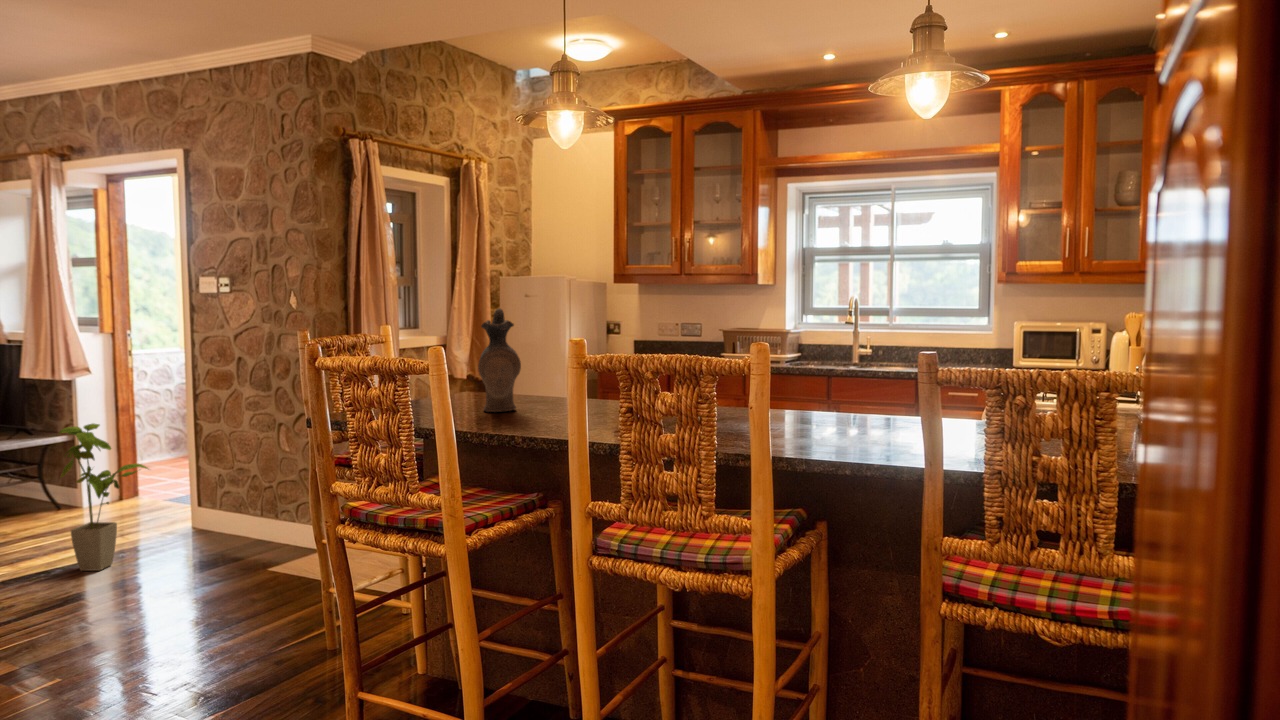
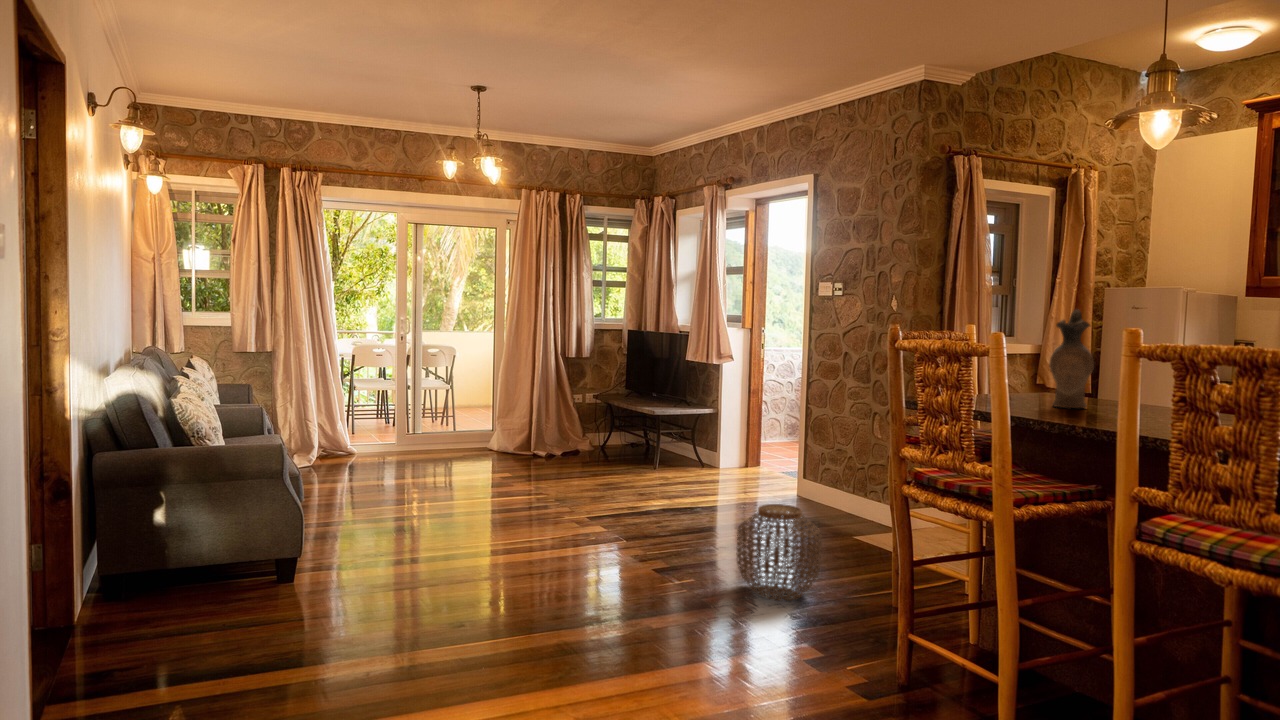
house plant: present [59,424,148,571] -> none [707,397,769,514]
woven basket: none [115,558,235,683] -> present [737,504,822,601]

